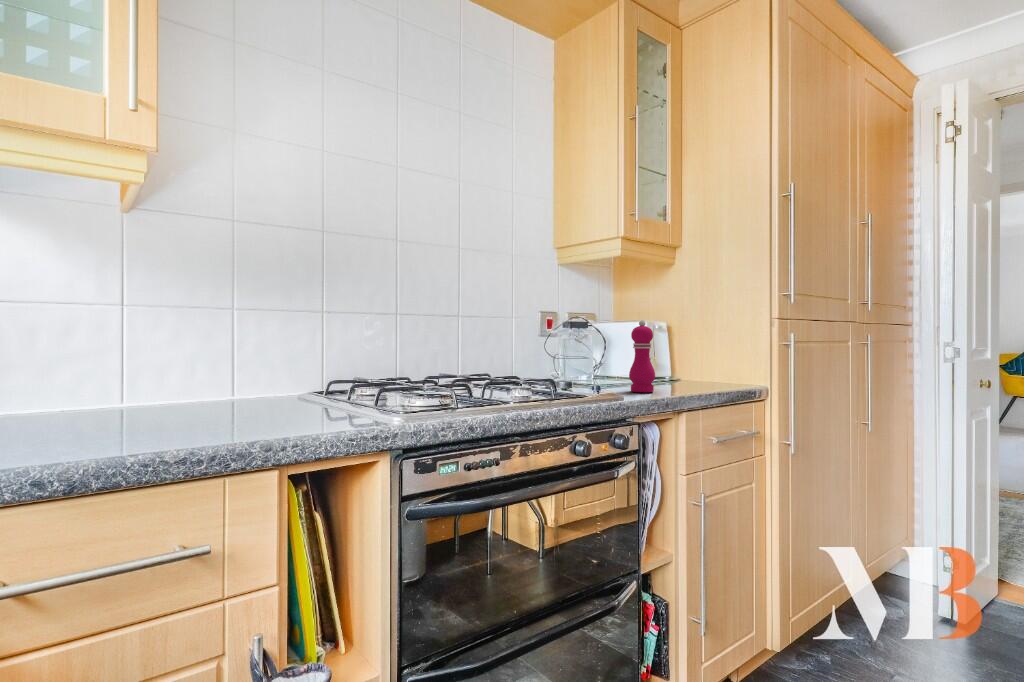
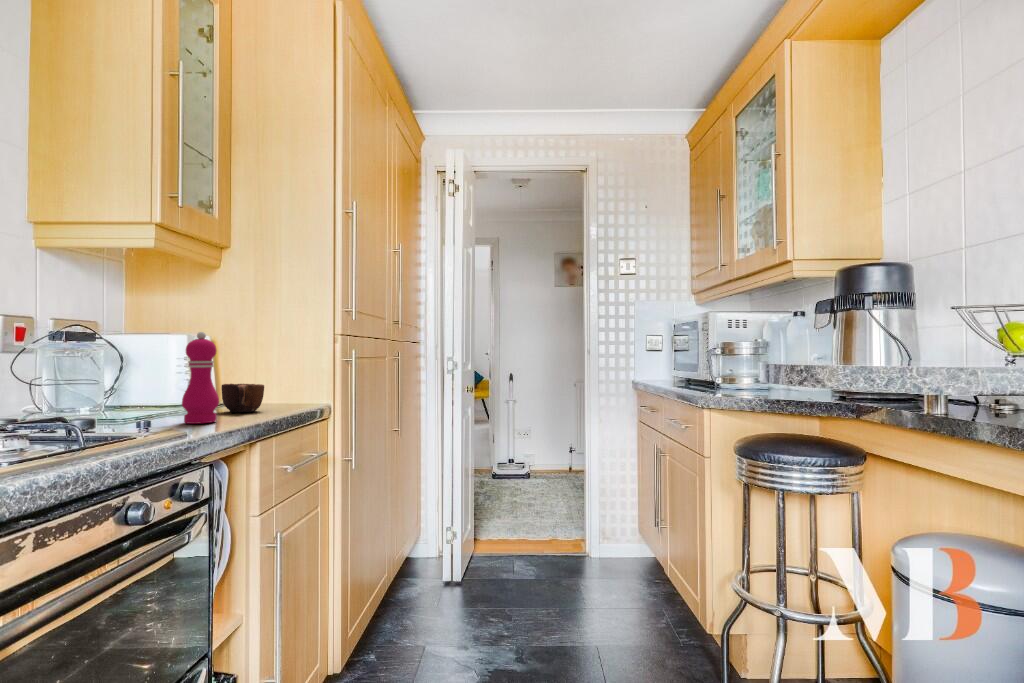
mug: none [666,363,701,387] -> present [221,384,264,412]

